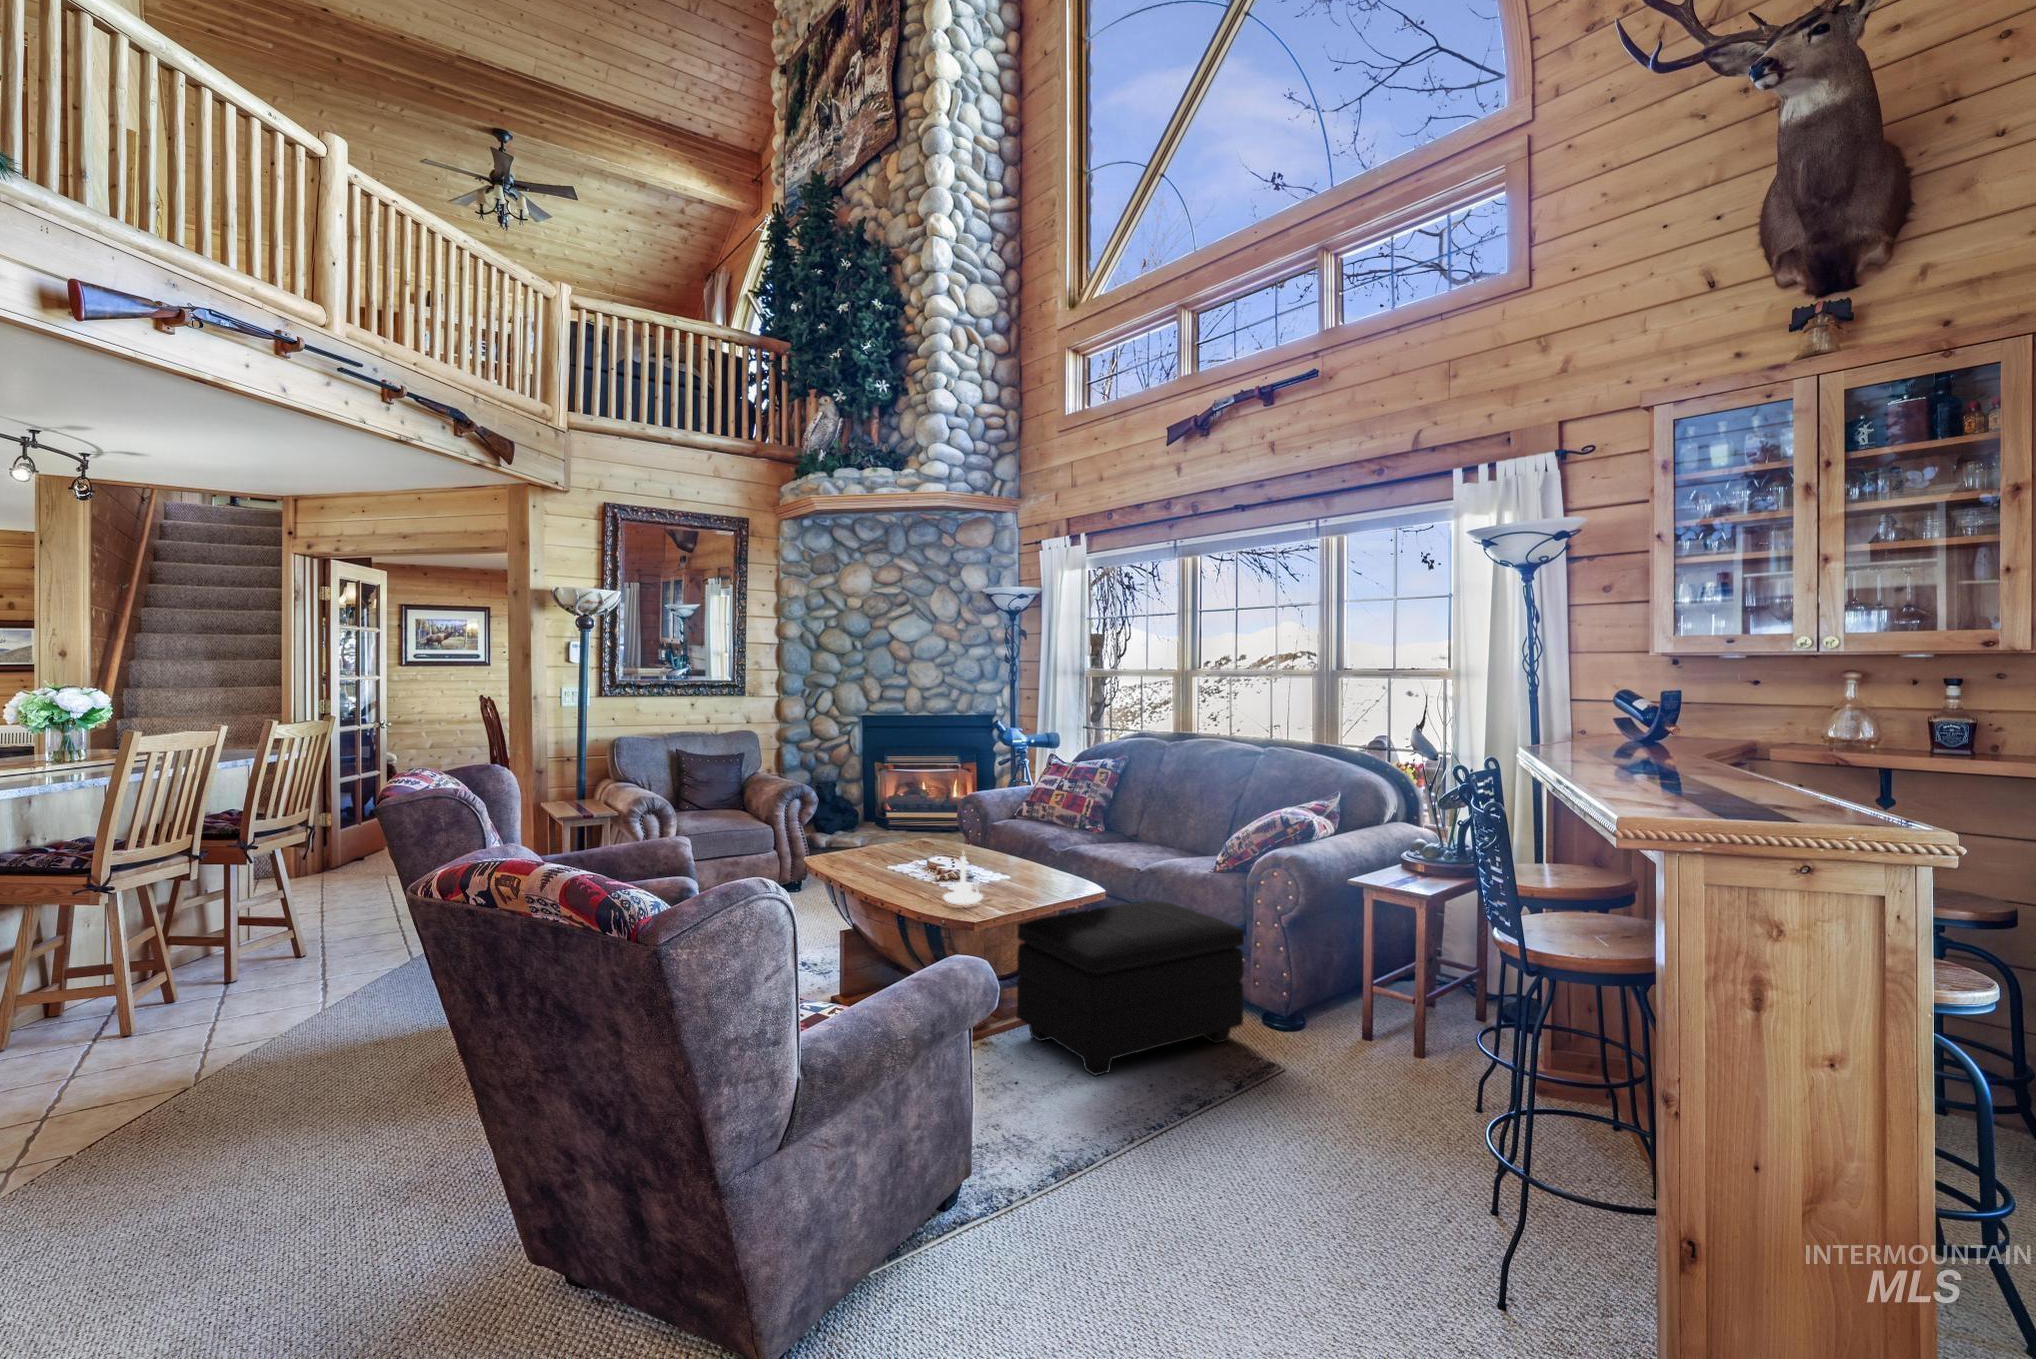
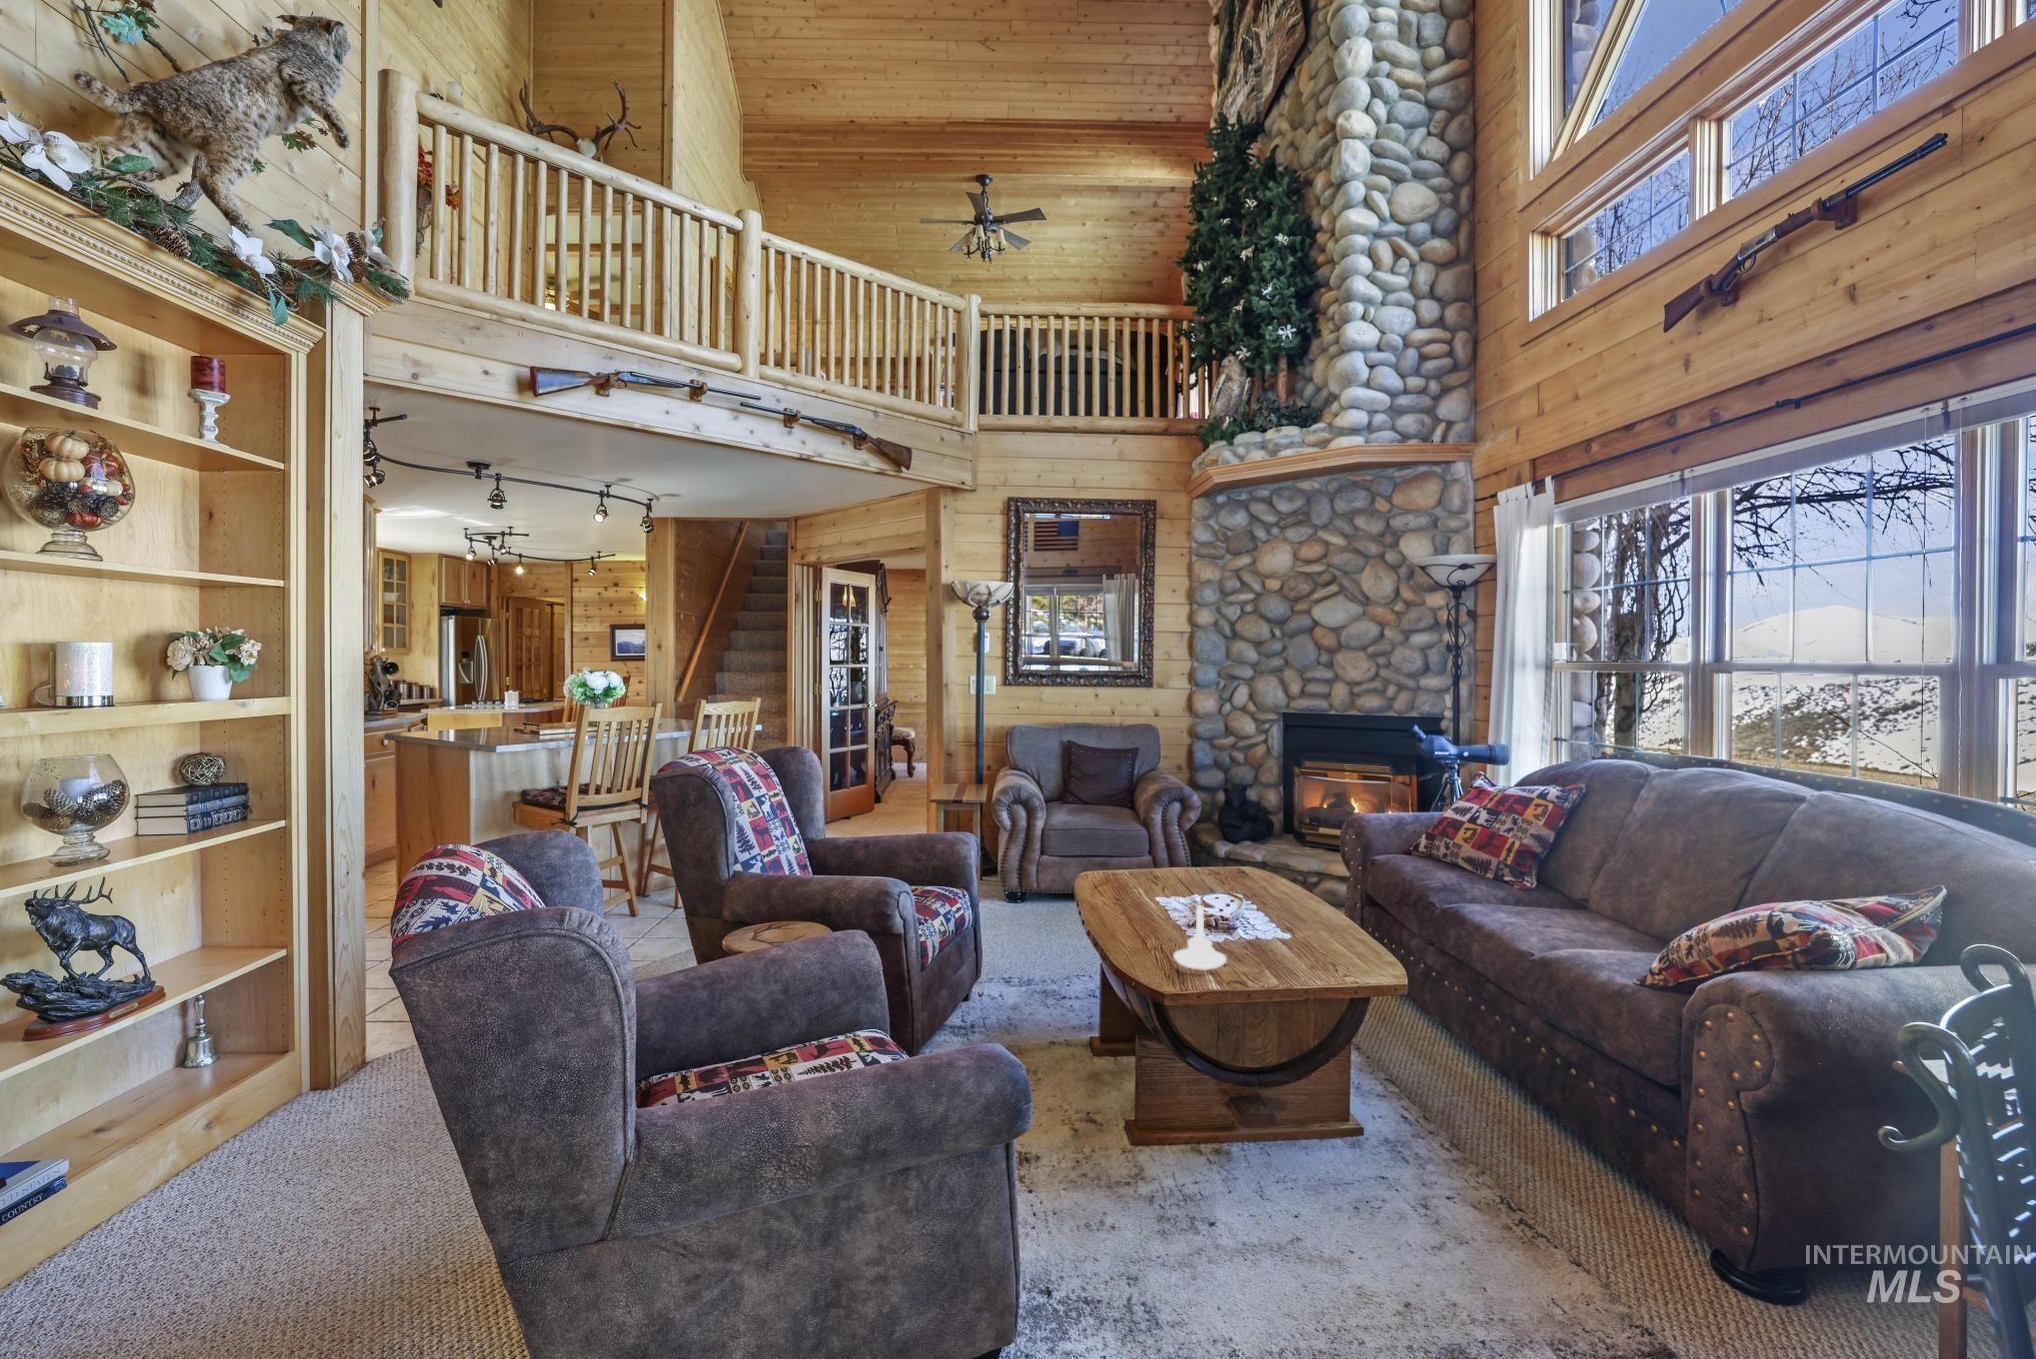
footstool: present [1017,901,1244,1076] -> none [1277,1004,1643,1268]

